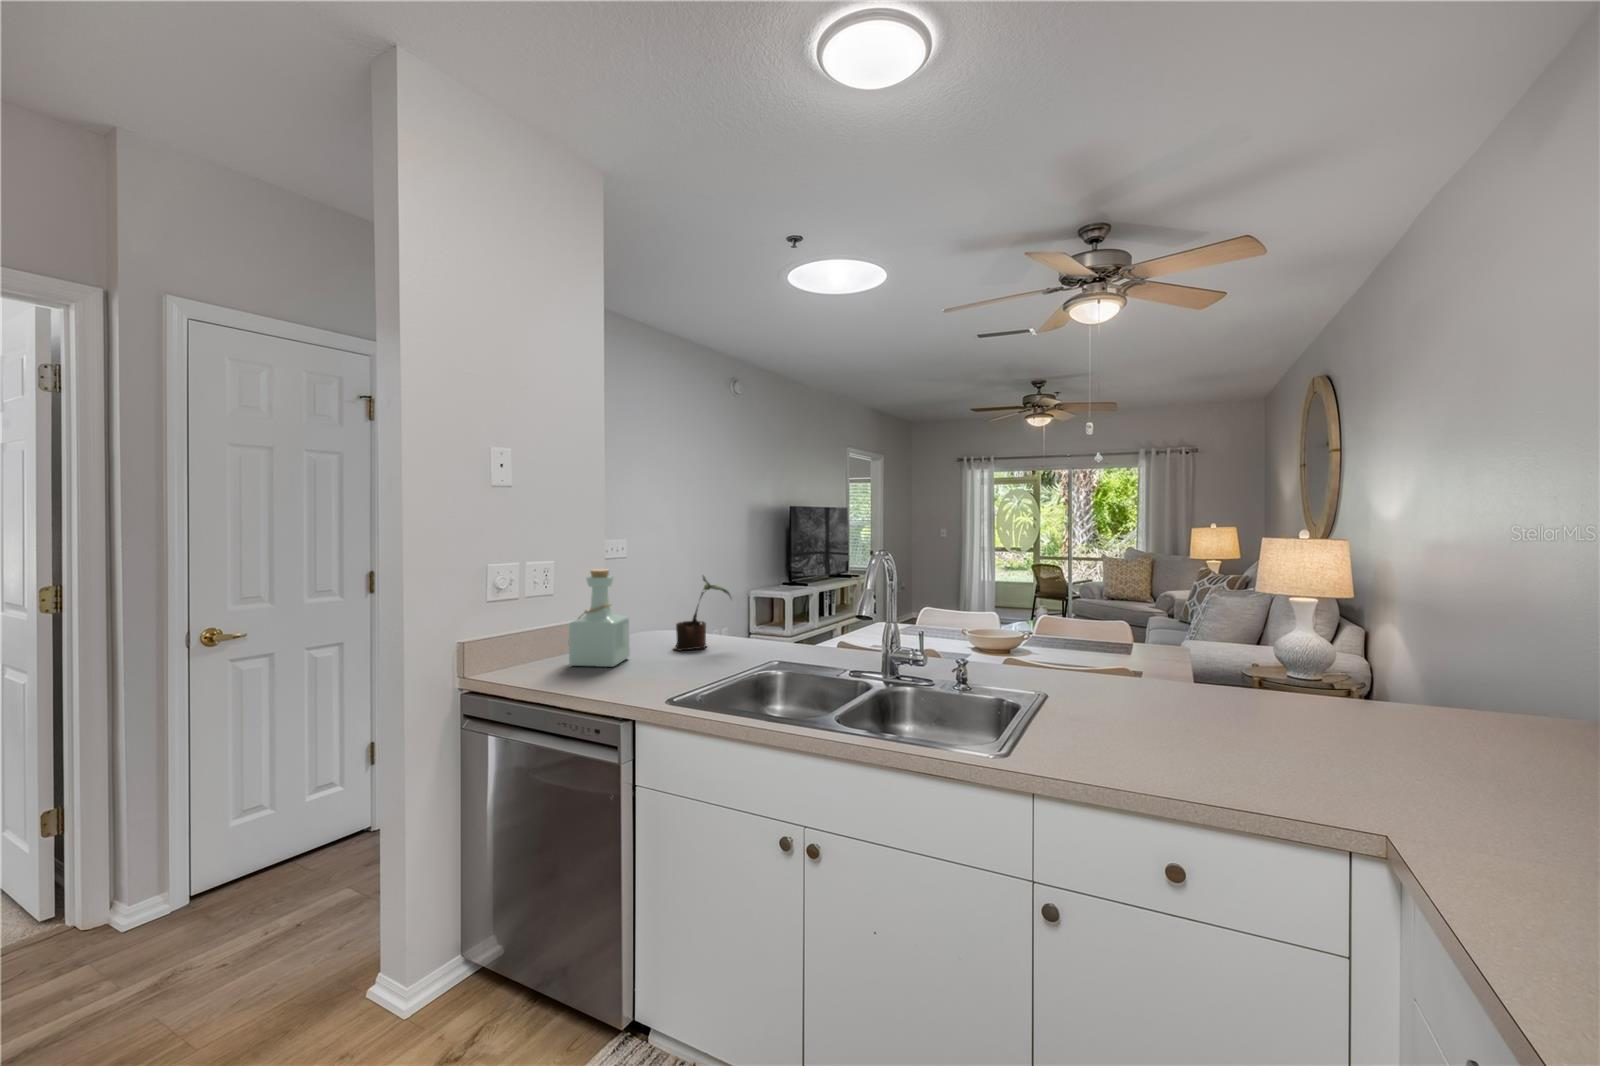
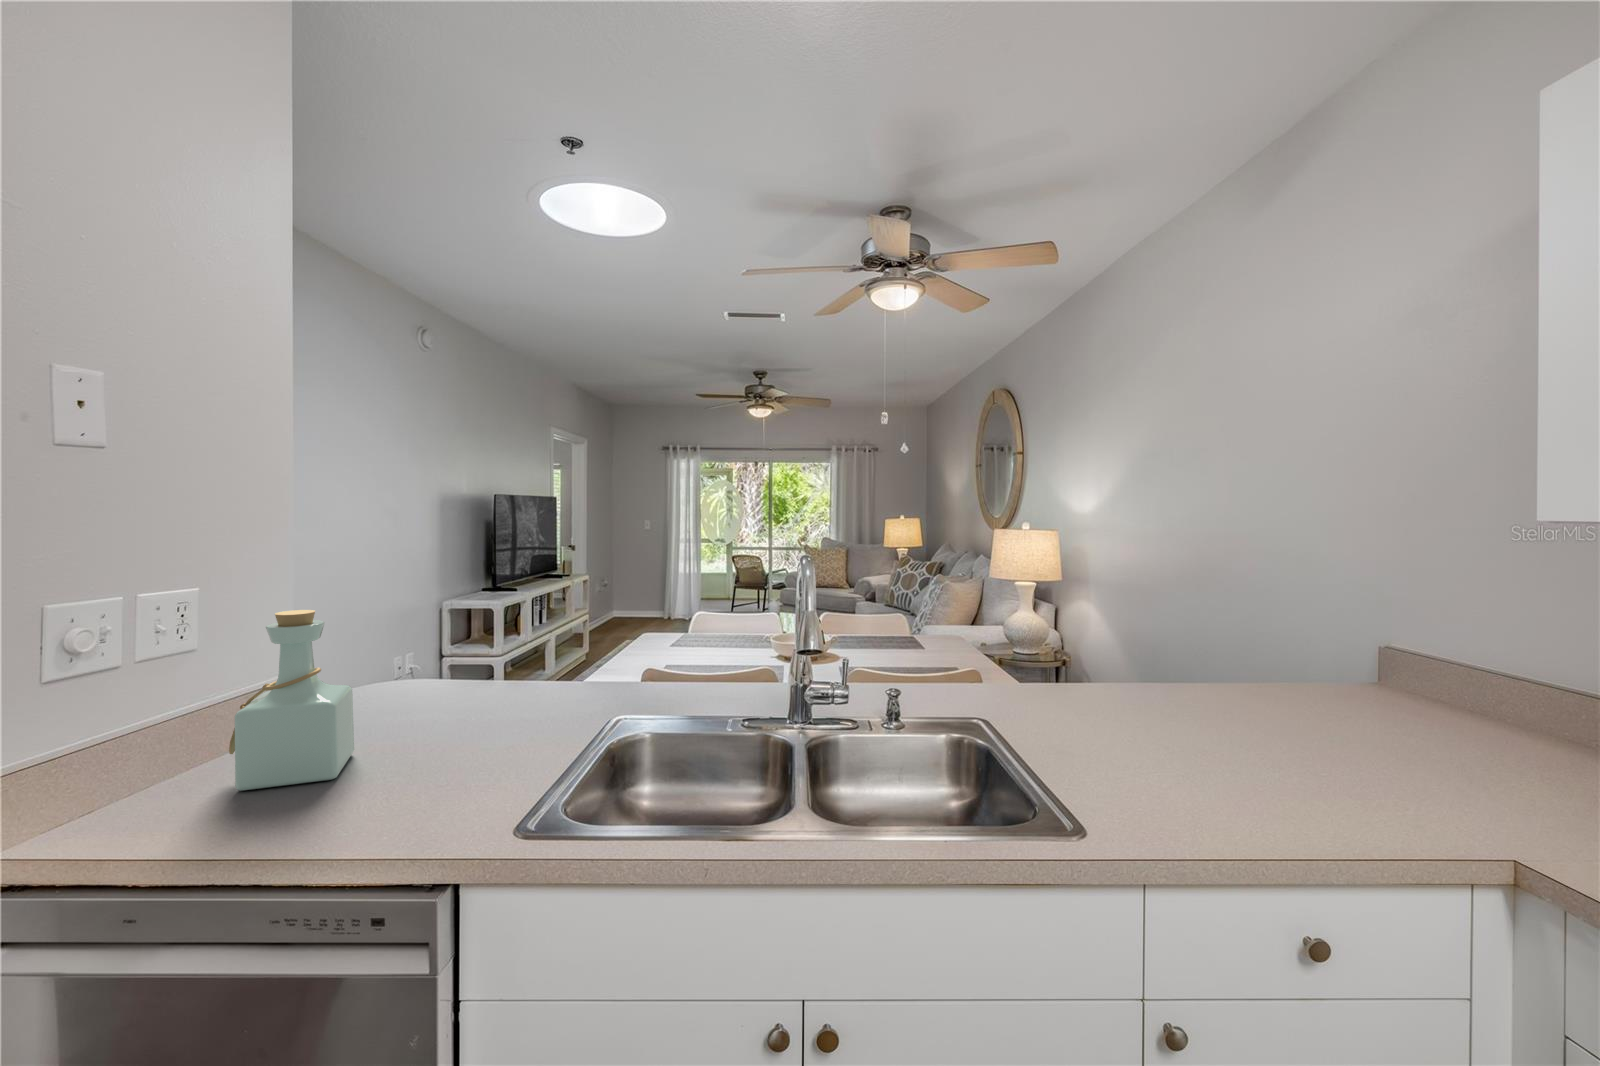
potted plant: present [674,576,731,651] -> none [419,604,514,725]

